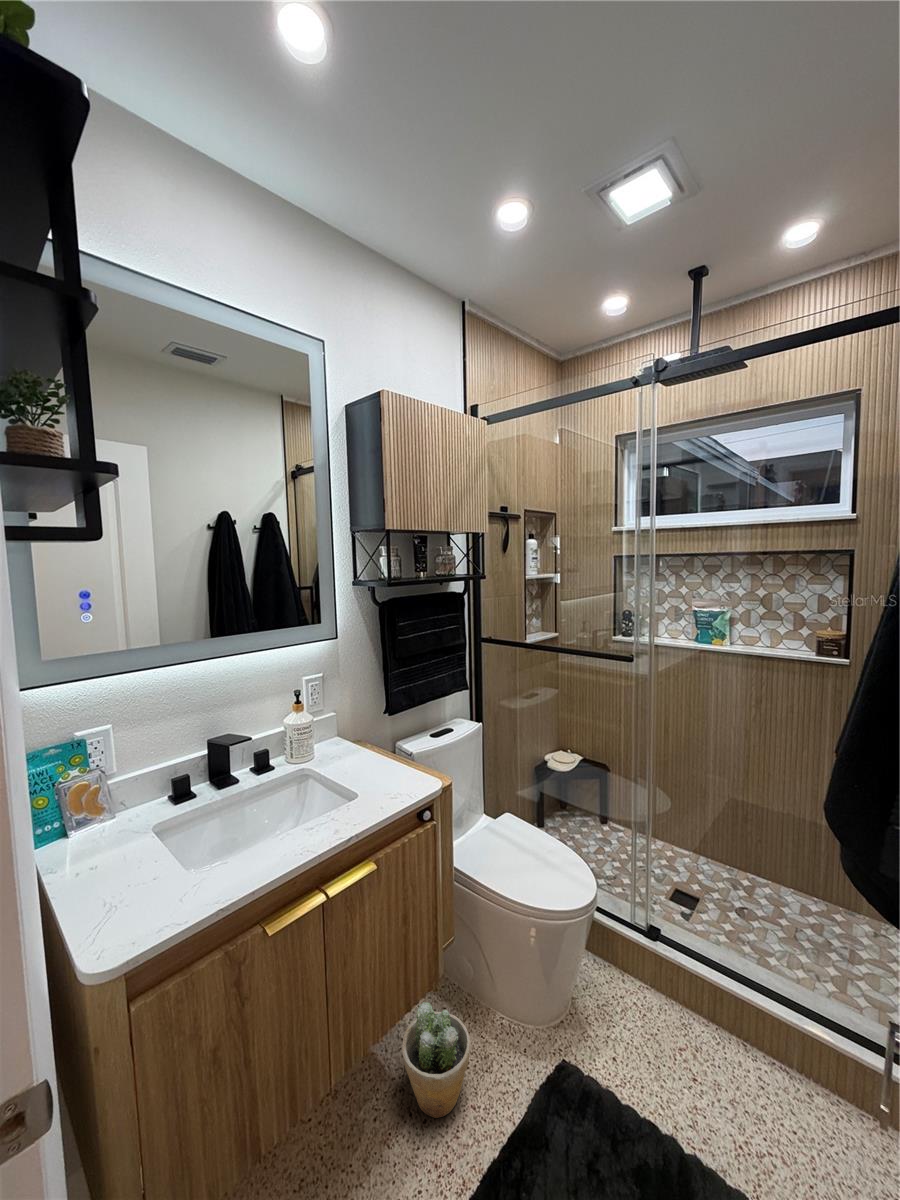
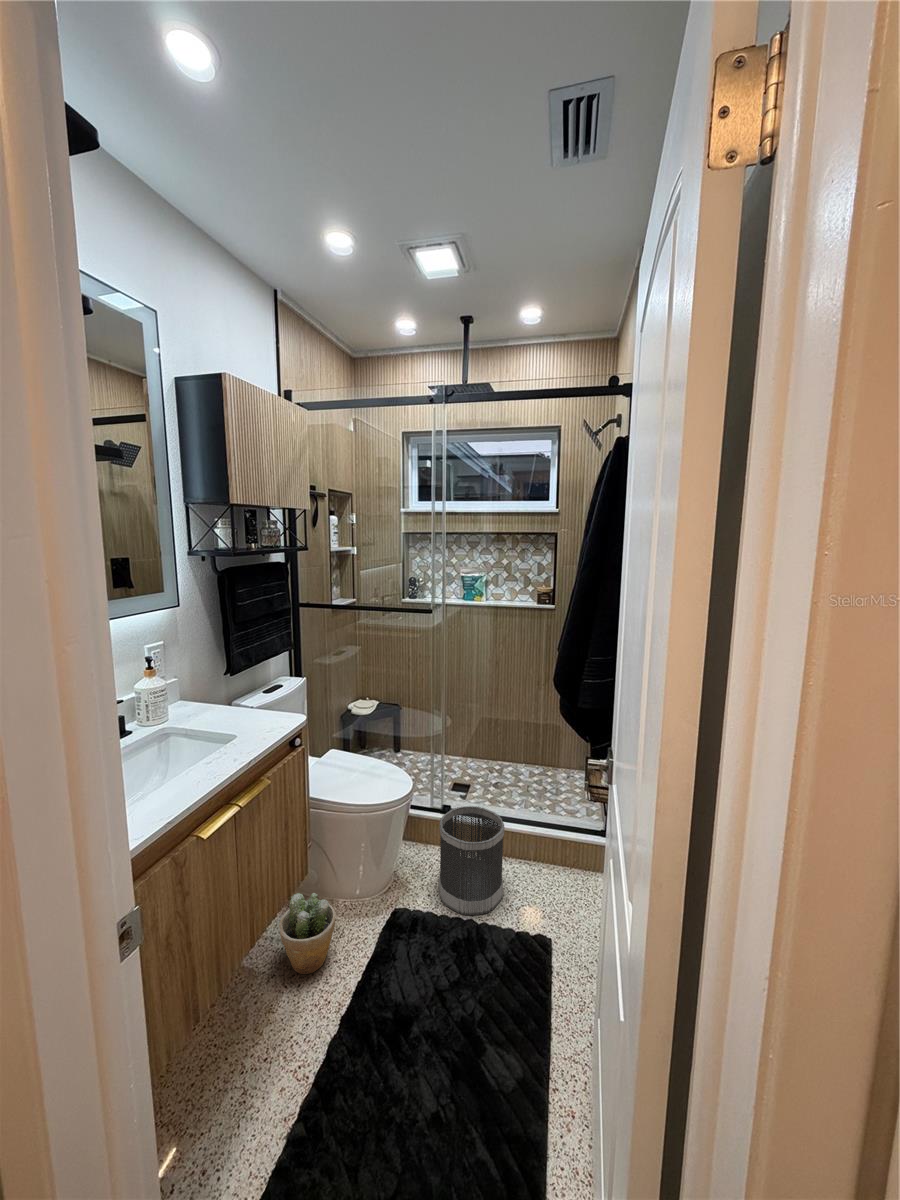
wastebasket: none [627,944,735,1140] -> present [439,806,505,915]

